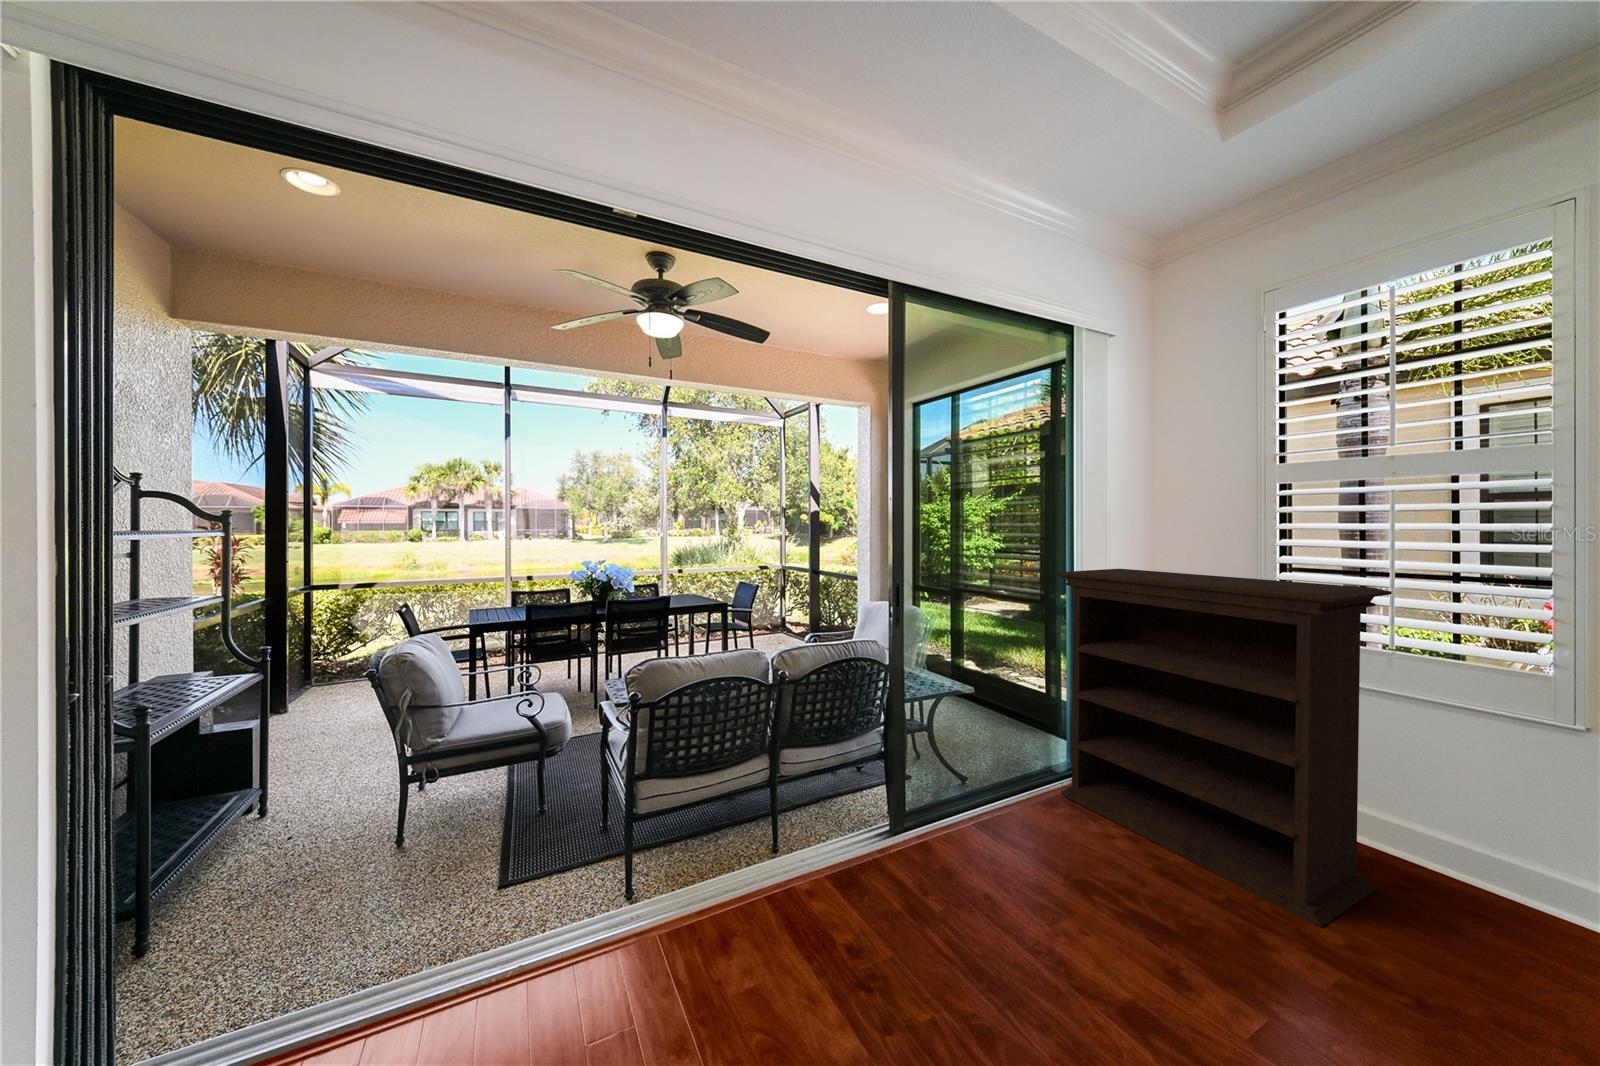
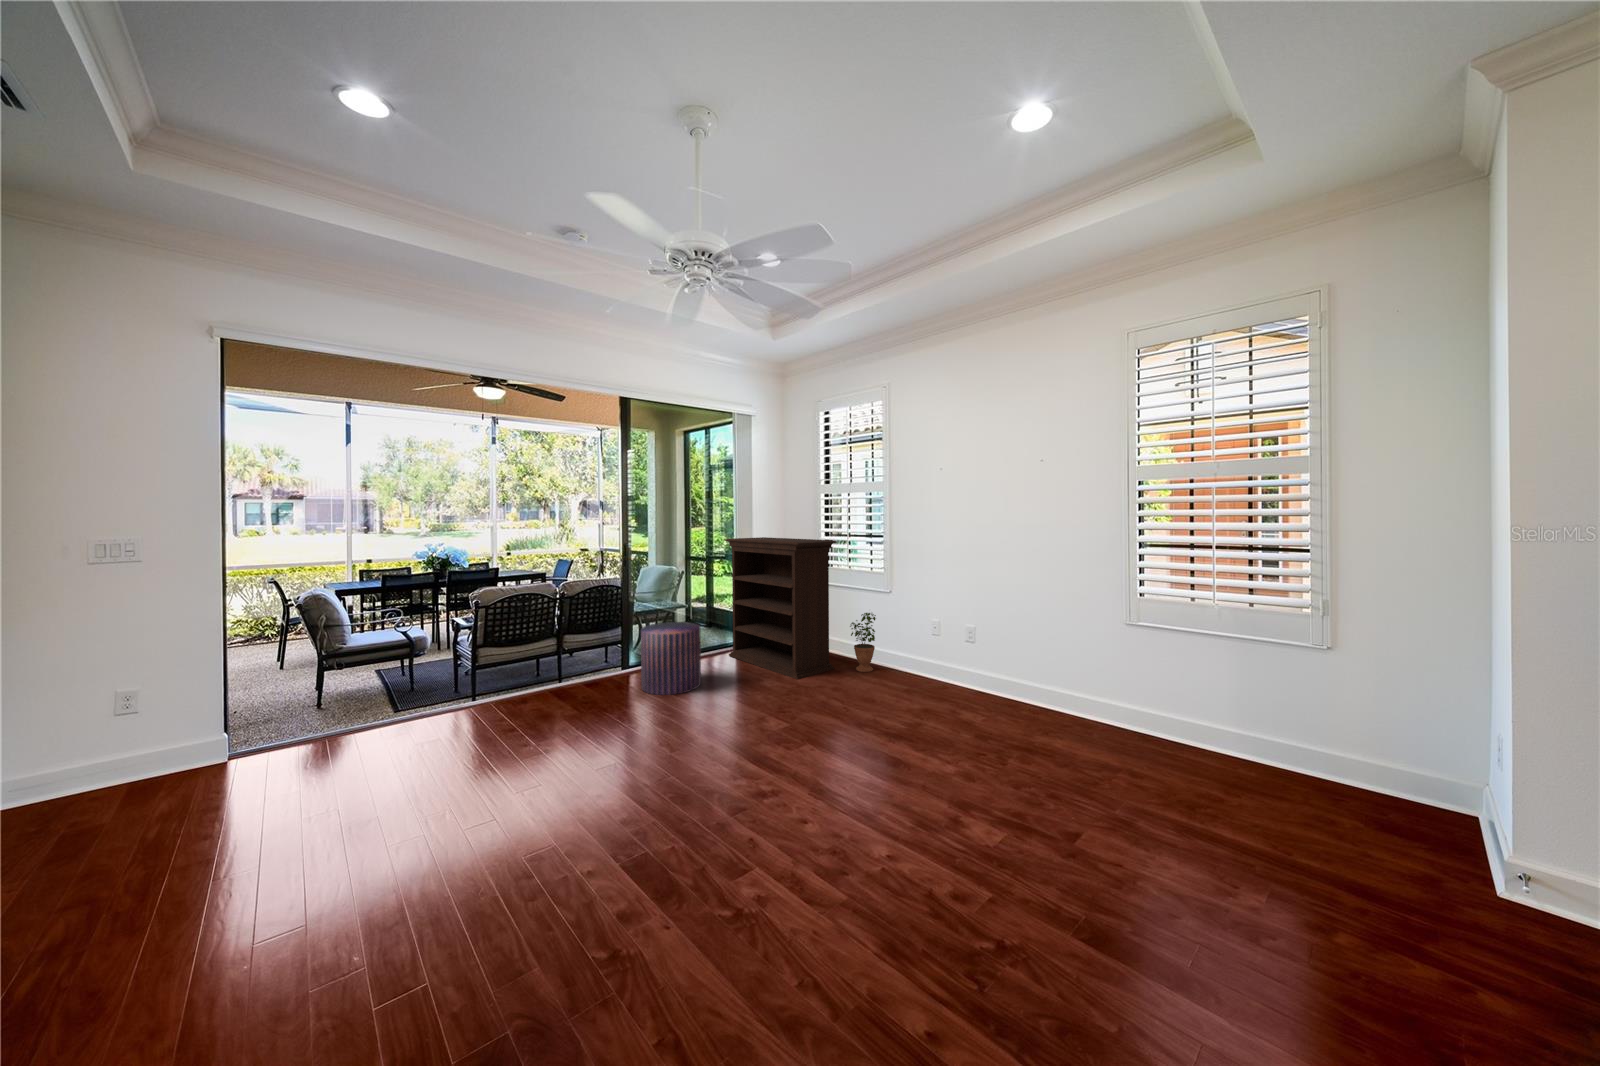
pouf: none [942,746,1078,945] -> present [641,622,701,695]
potted plant: none [1421,759,1522,924] -> present [850,613,876,672]

